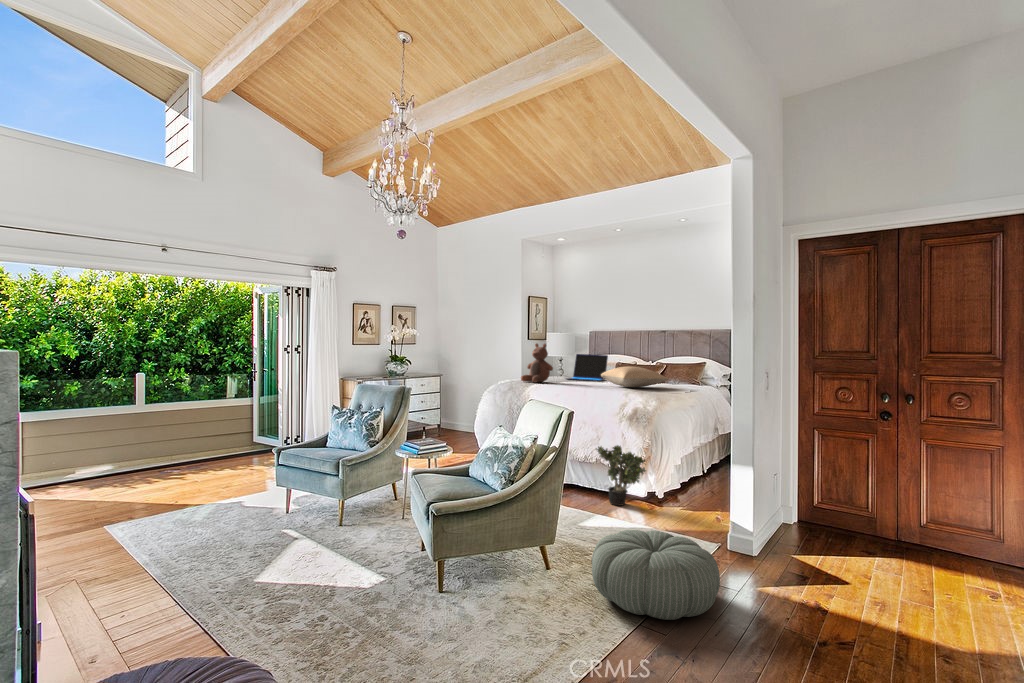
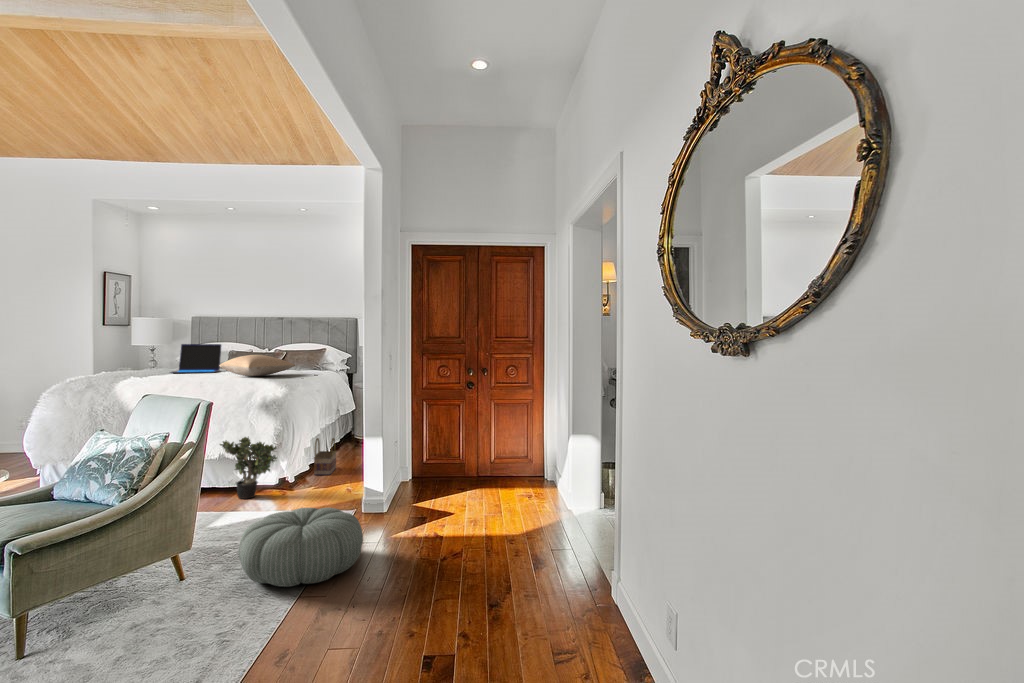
stuffed bear: present [521,343,553,383] -> none [112,333,157,379]
basket: none [685,456,711,498] -> present [314,438,336,475]

